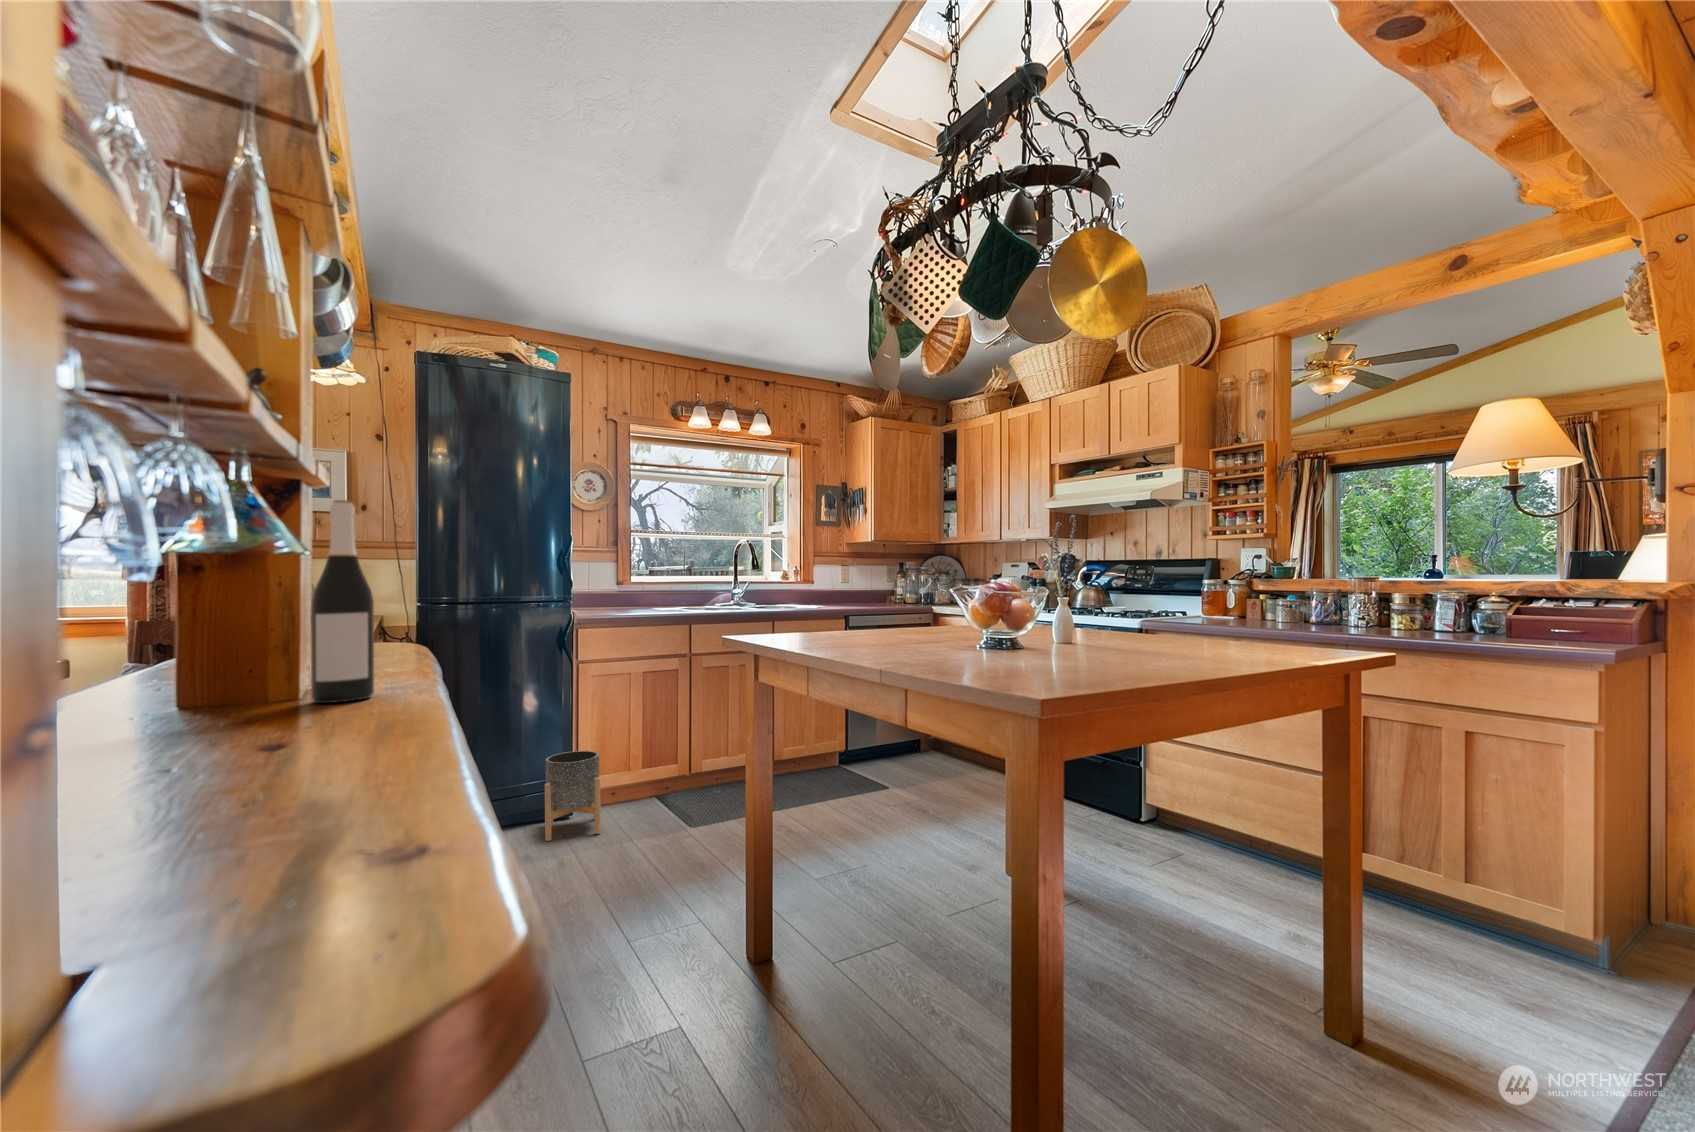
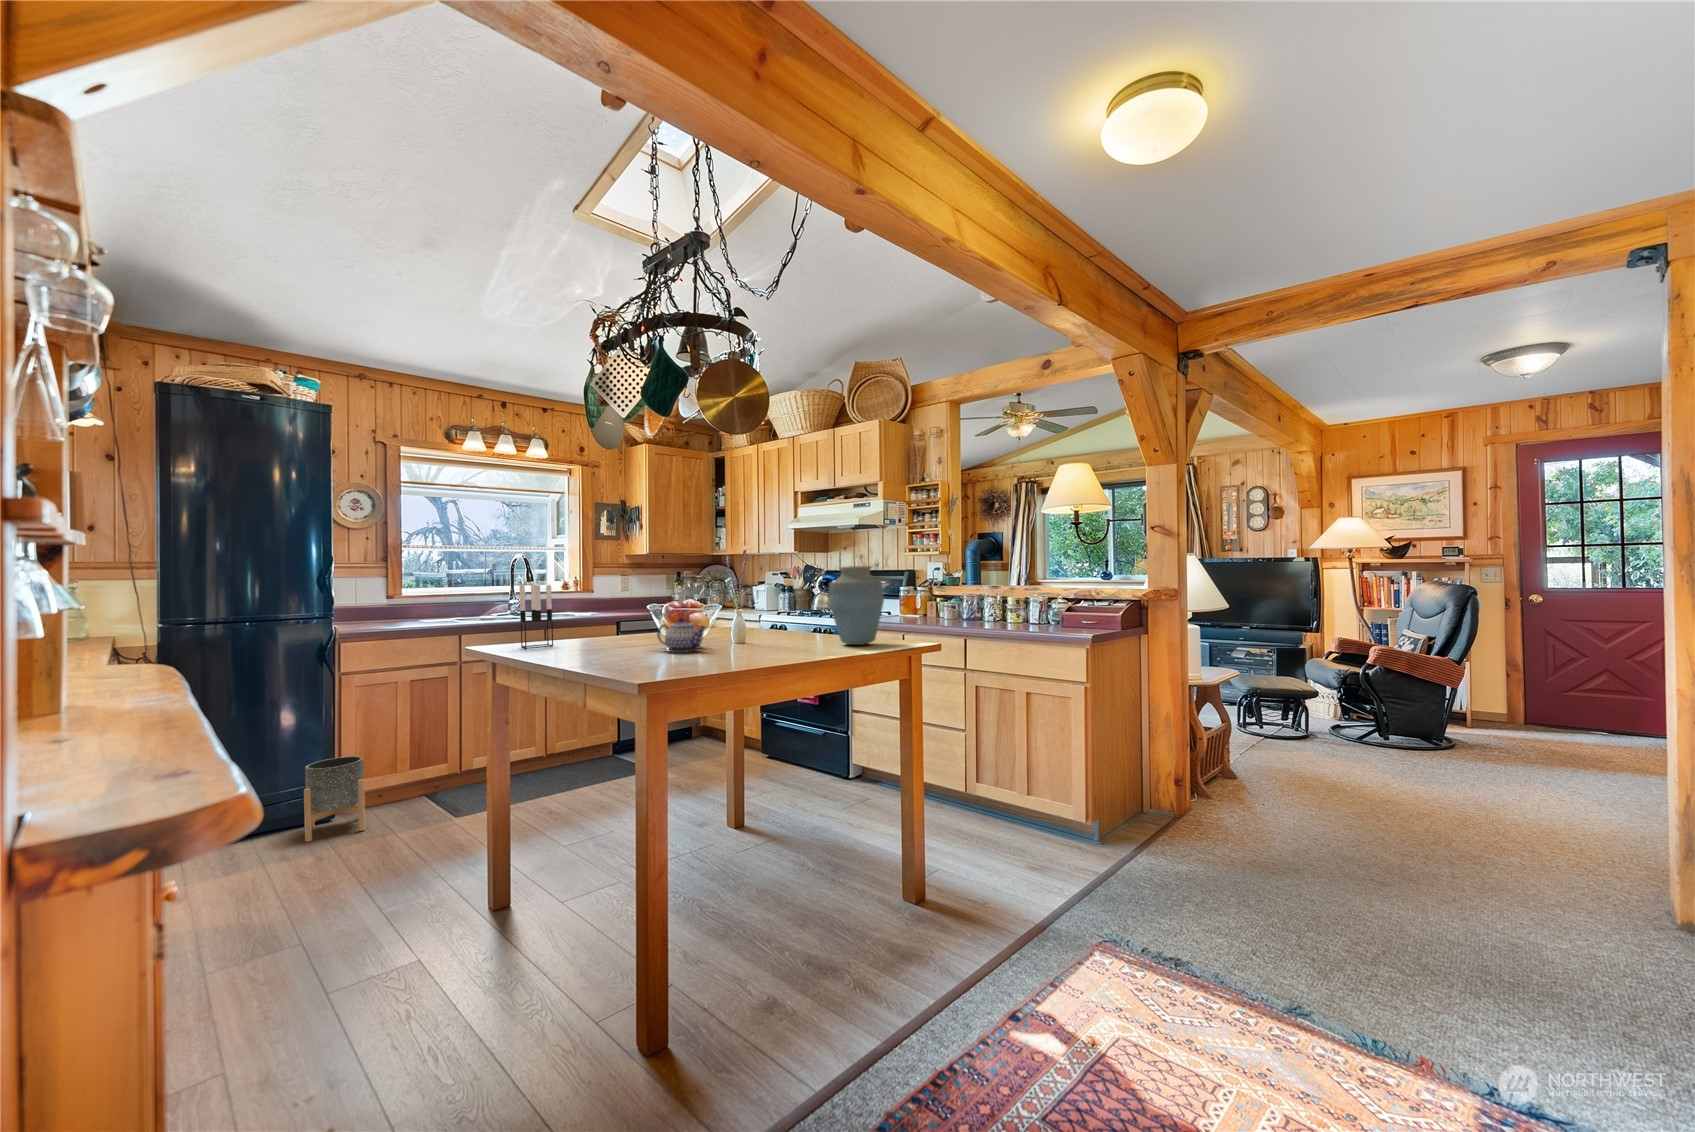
wine bottle: present [311,500,374,703] -> none [71,562,130,714]
vase: none [1195,537,1287,653] -> present [829,566,884,645]
candle holder: none [777,560,816,641] -> present [520,584,553,649]
teapot: none [957,606,1029,652] -> present [657,618,705,652]

